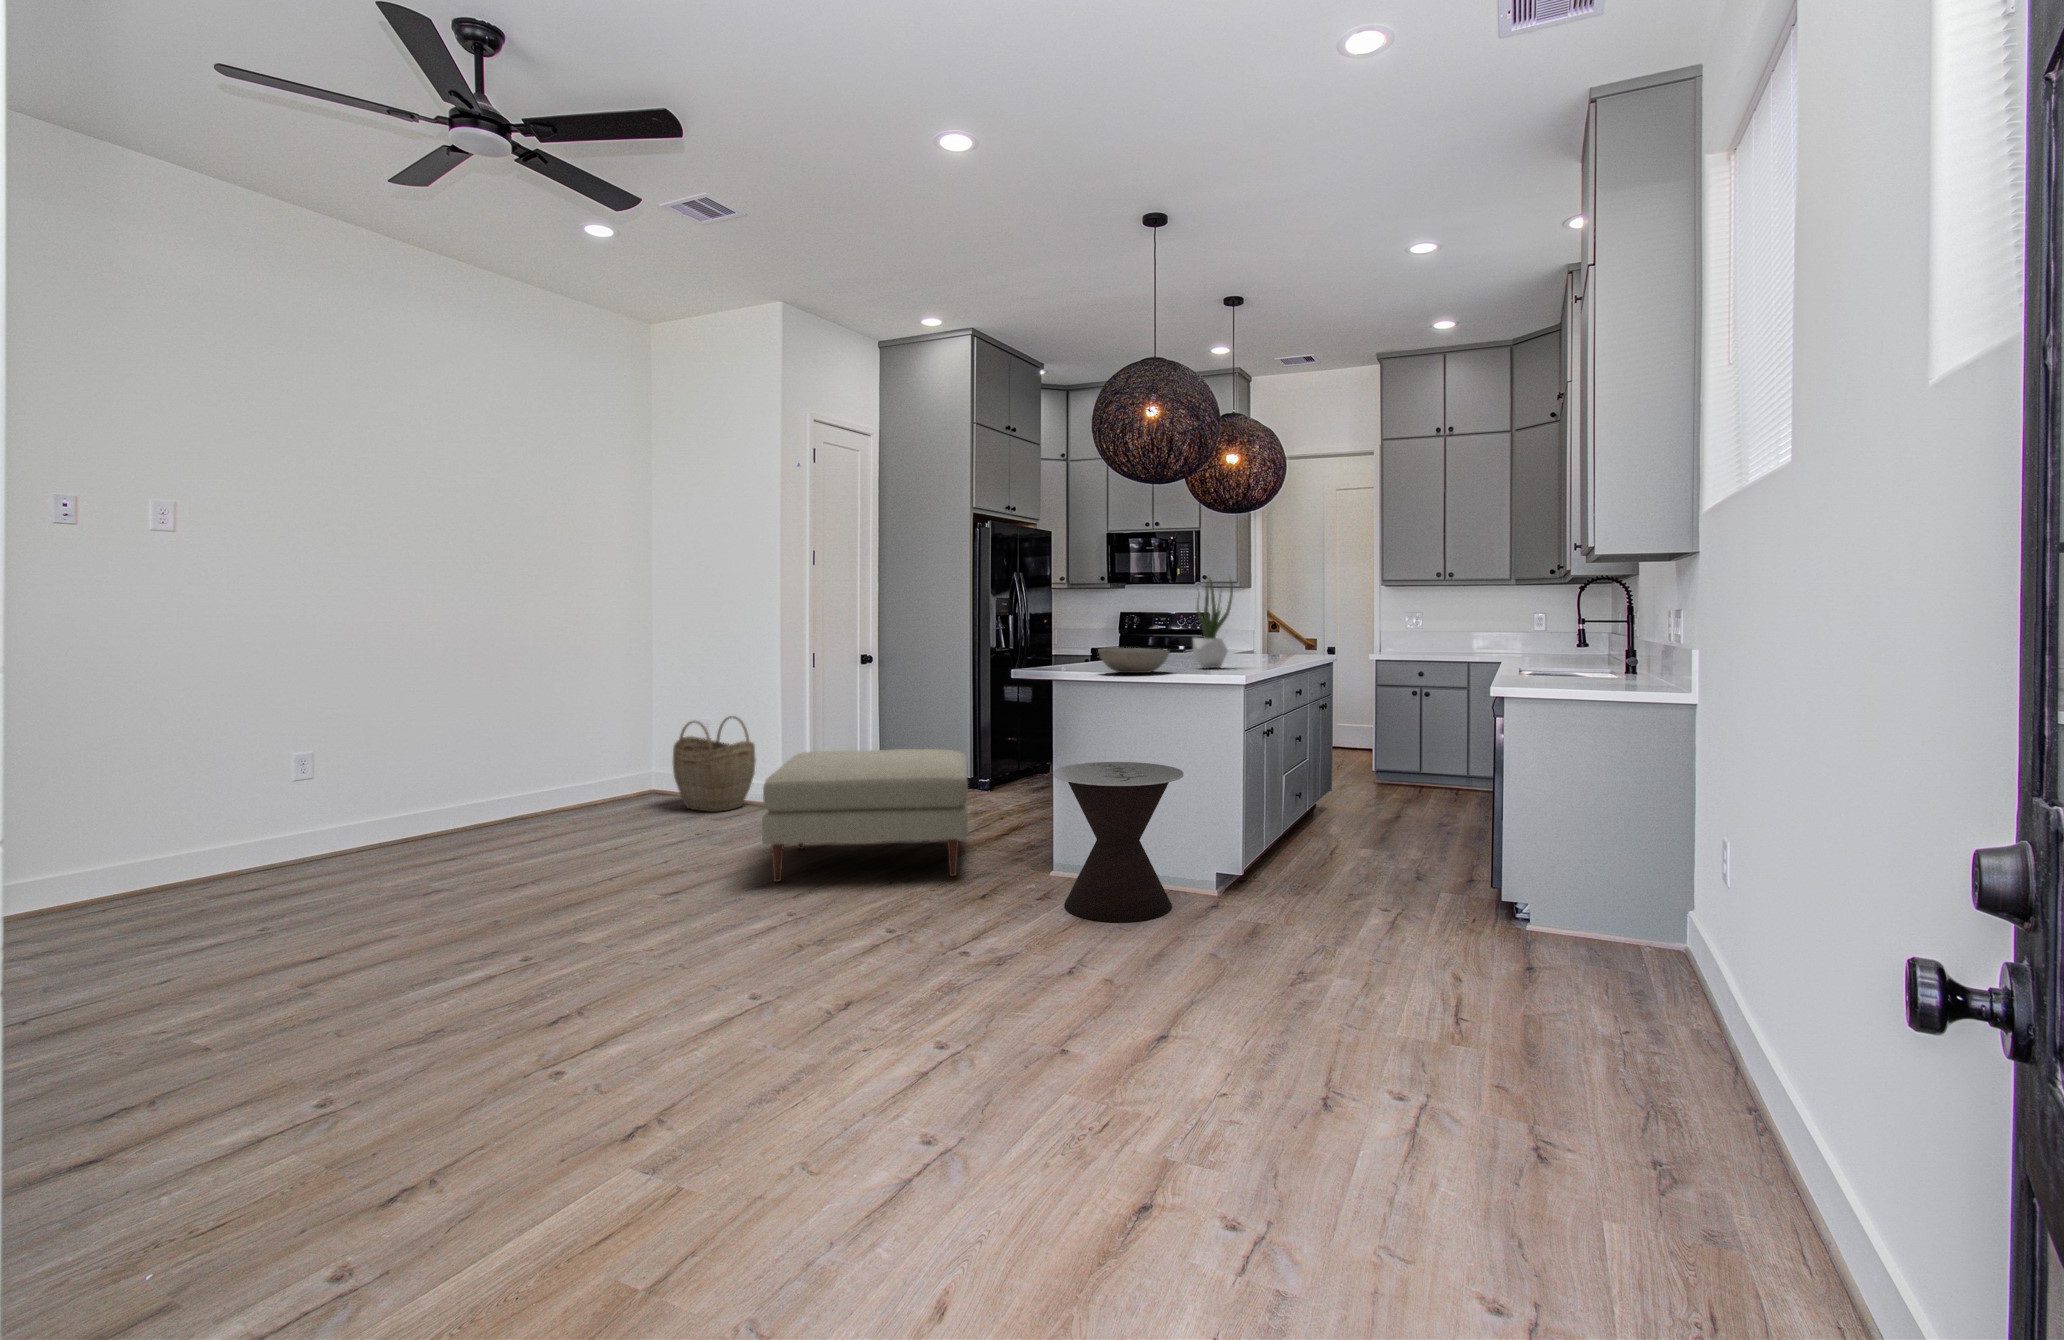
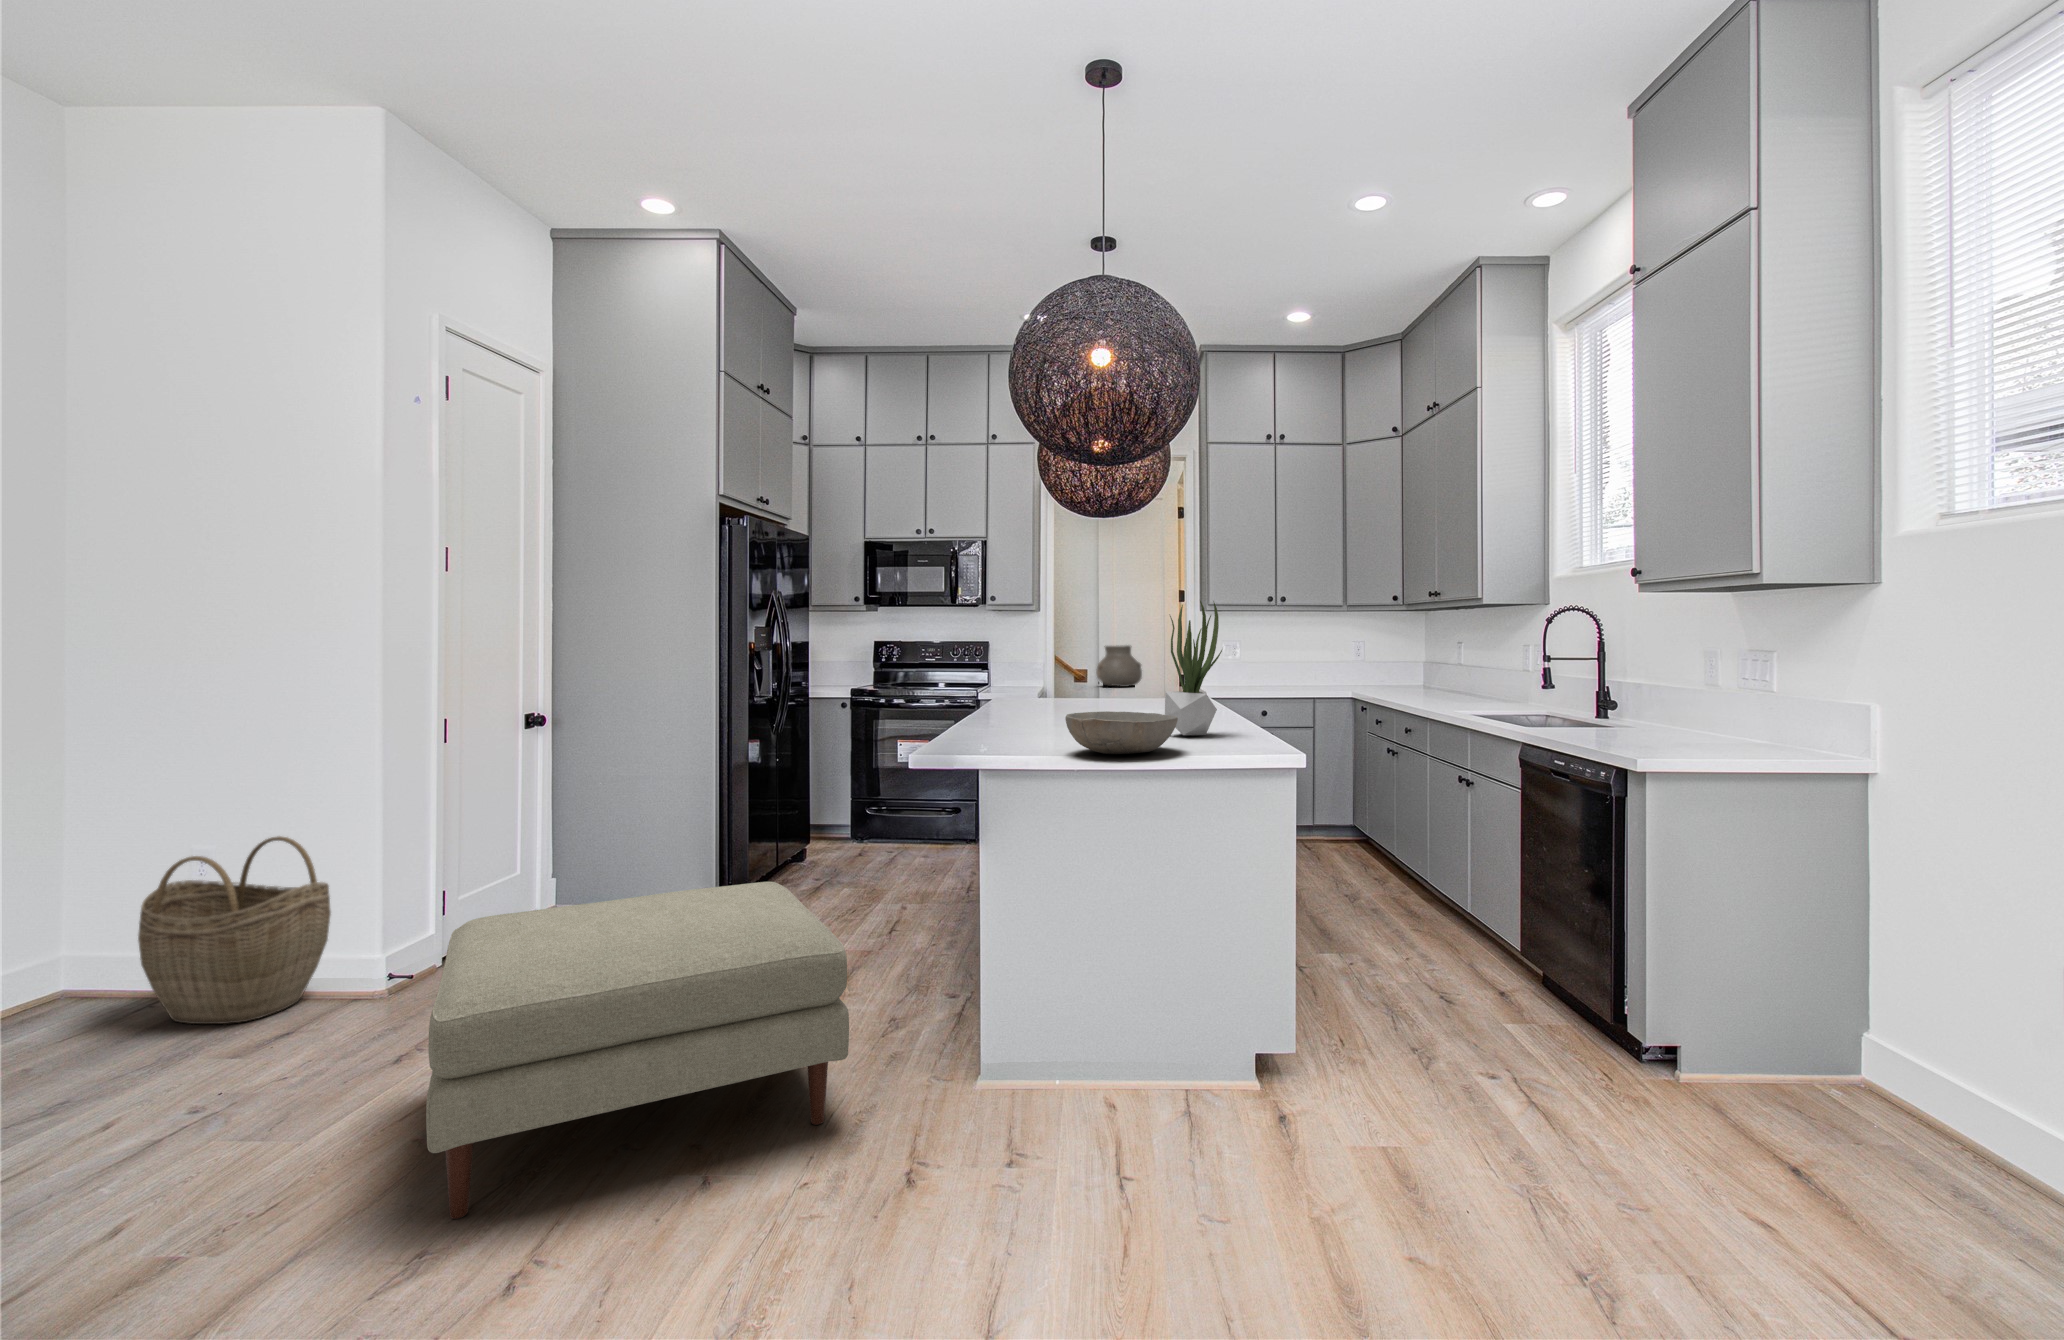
vase: none [1269,614,1308,647] -> present [1096,645,1142,687]
side table: present [1053,762,1183,922] -> none [1042,895,1257,1197]

